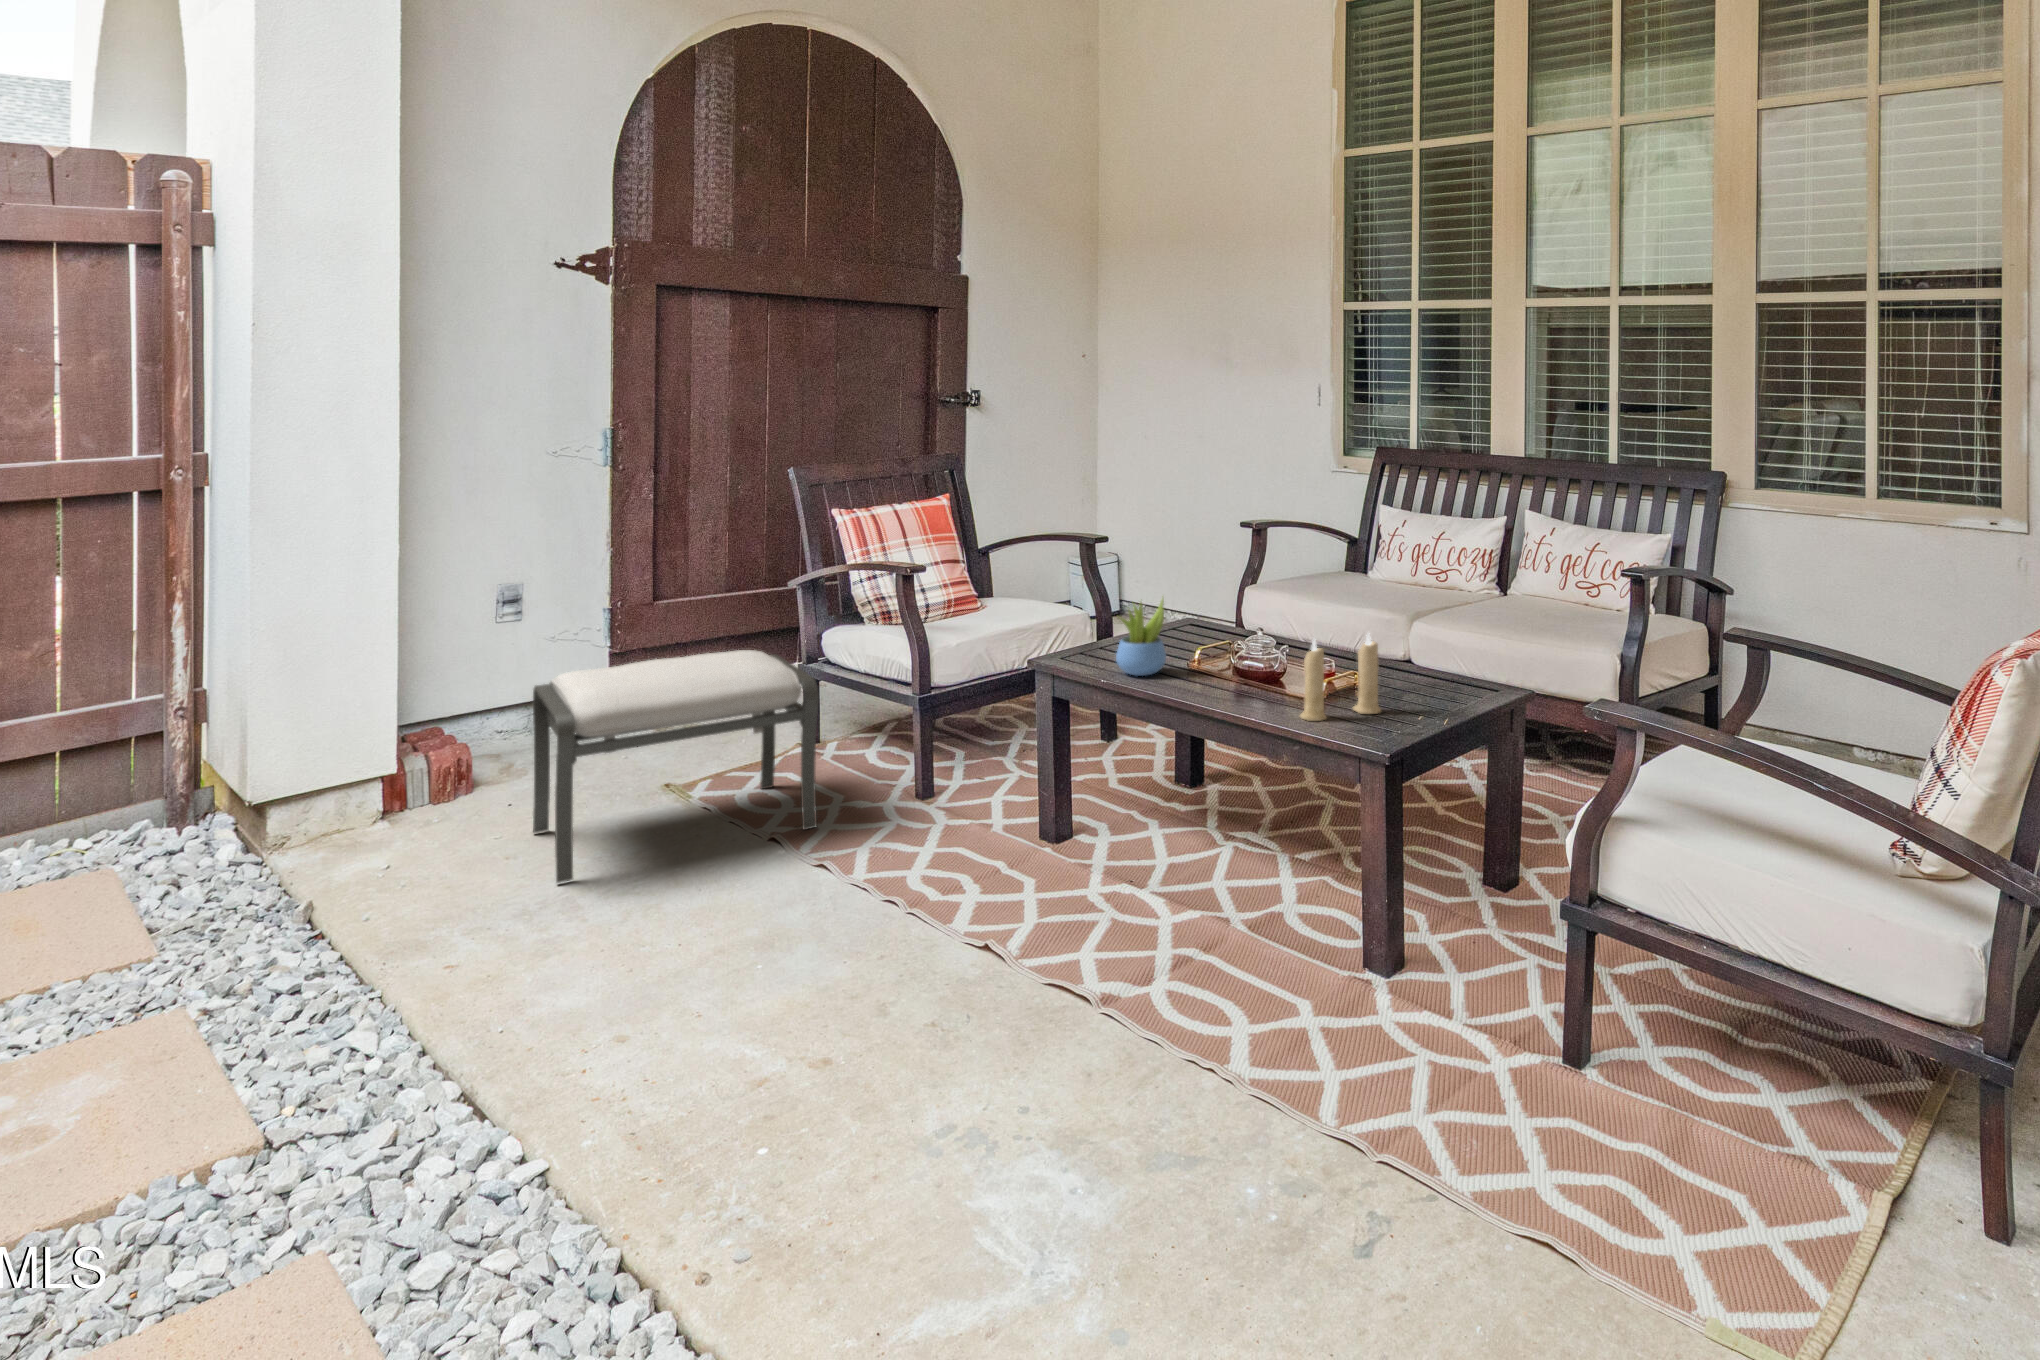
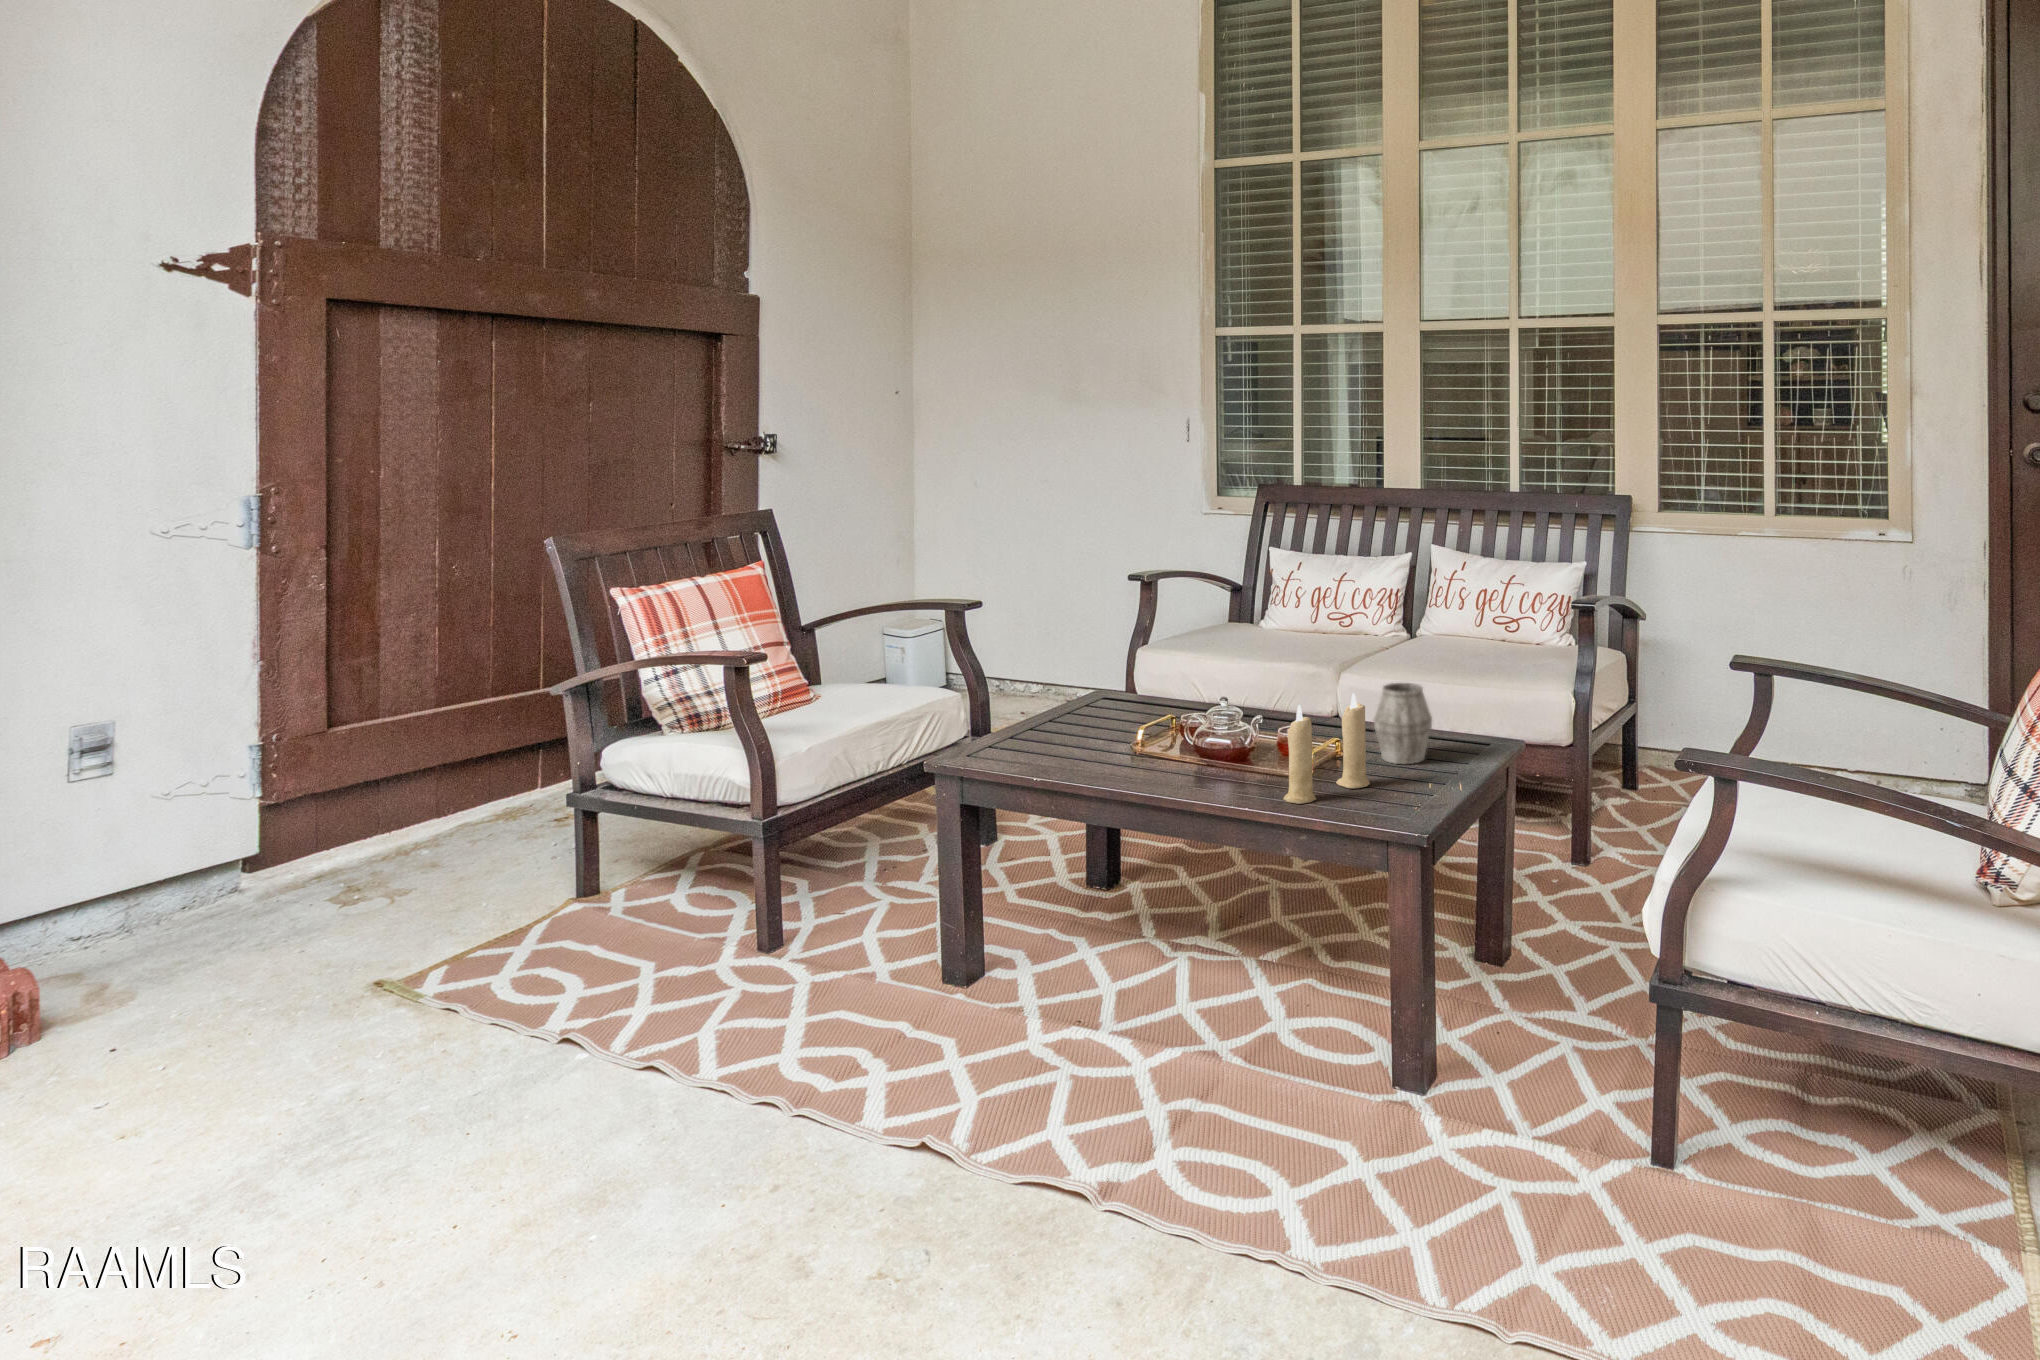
succulent plant: present [1116,599,1166,676] -> none [1035,667,1097,768]
mug: none [1399,628,1453,700] -> present [1374,683,1432,764]
ottoman: present [533,650,819,883] -> none [173,785,632,1160]

